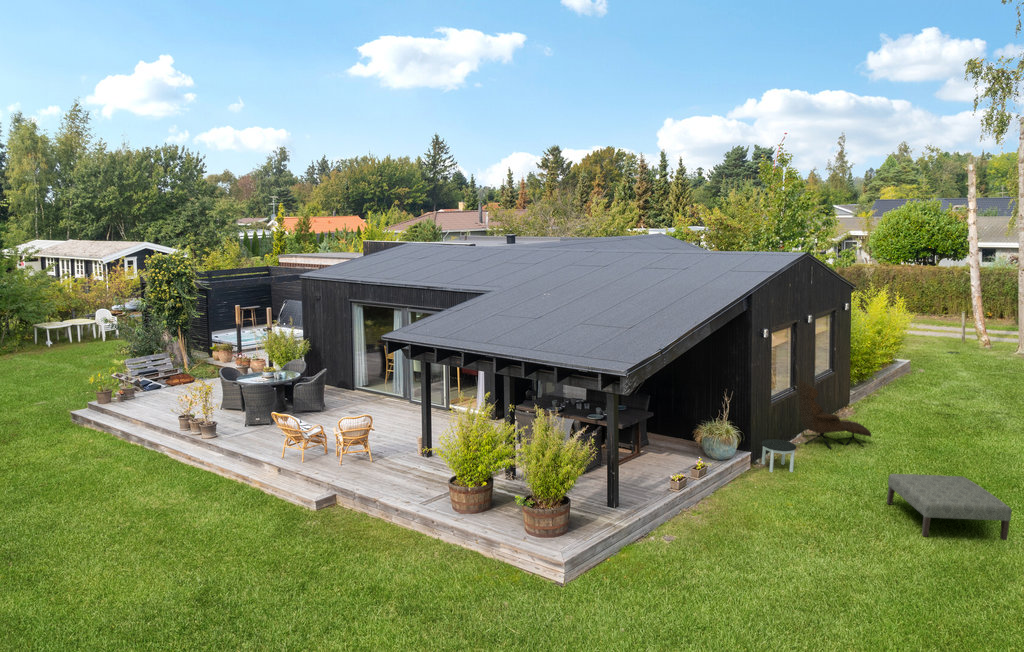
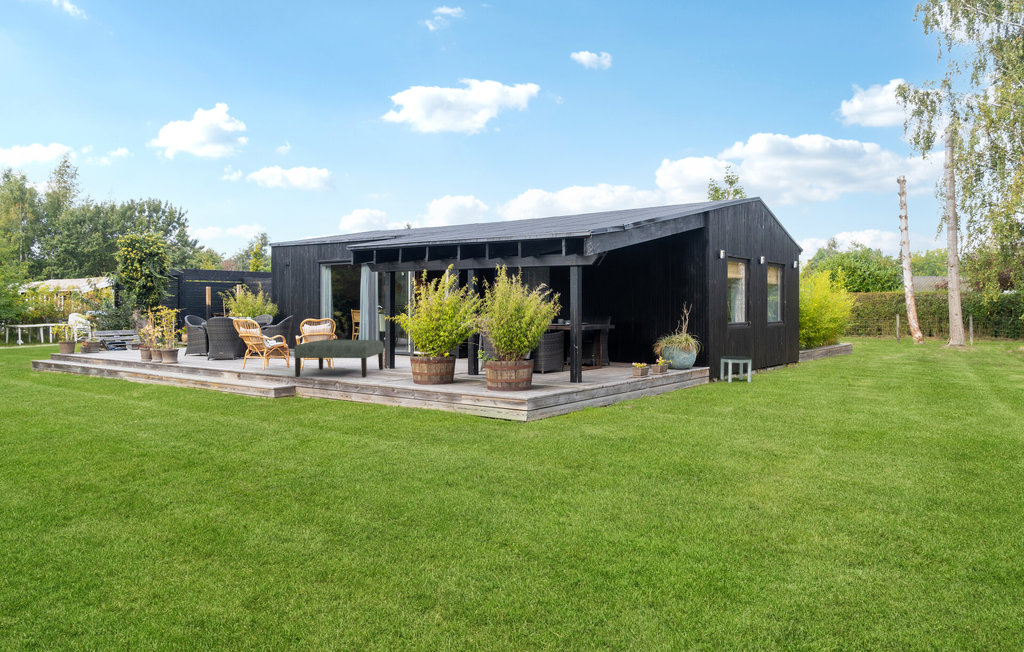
lounge chair: present [799,380,871,449] -> none [749,313,824,375]
ottoman: present [887,474,1012,540] -> present [294,340,384,377]

